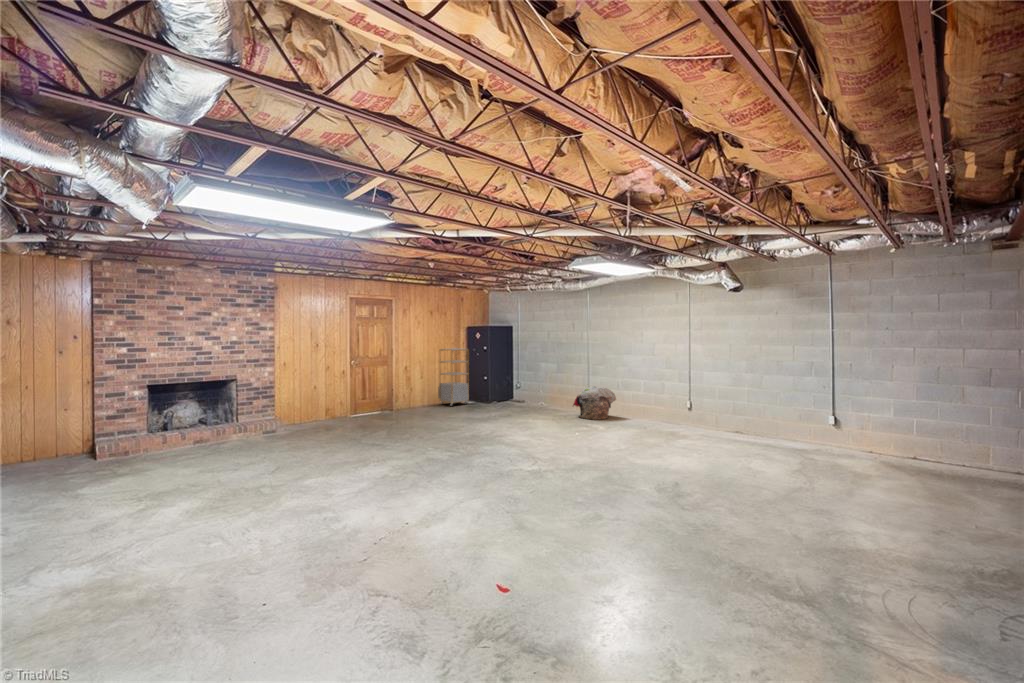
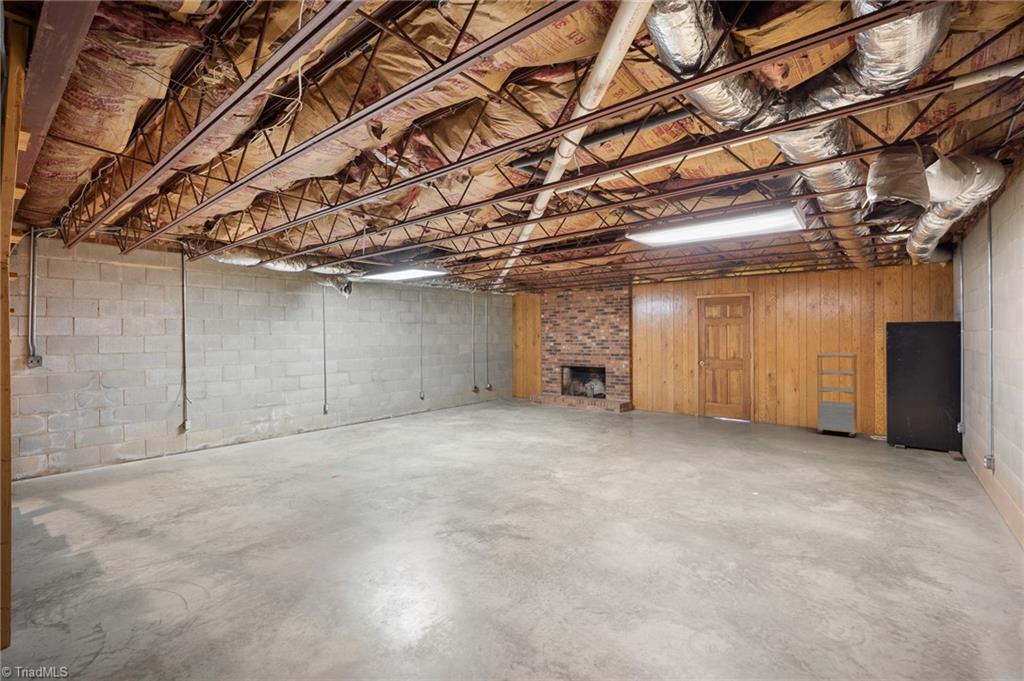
laundry basket: present [573,387,616,420] -> none [893,442,995,518]

